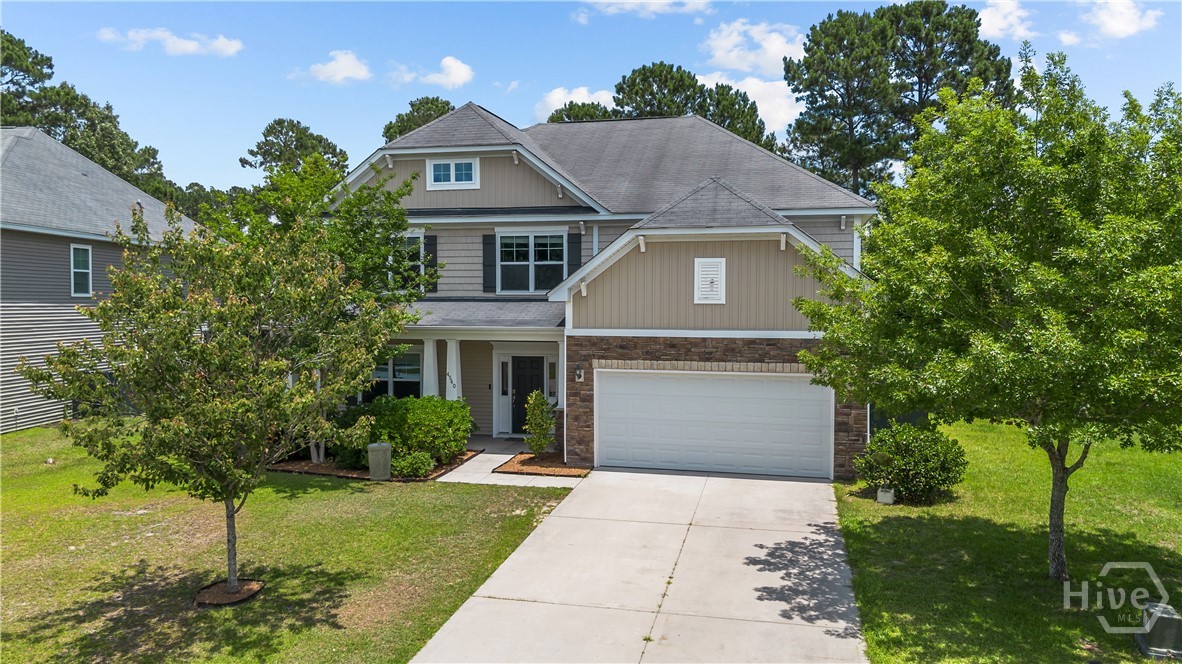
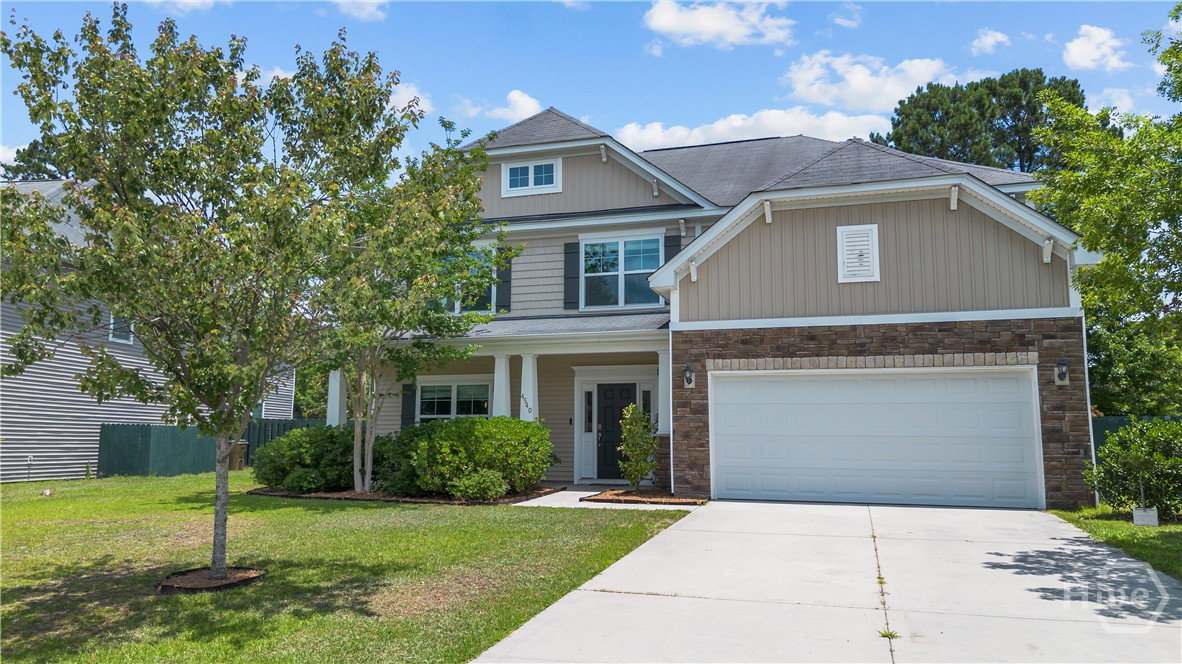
trash can: present [367,441,392,481] -> none [423,456,453,506]

